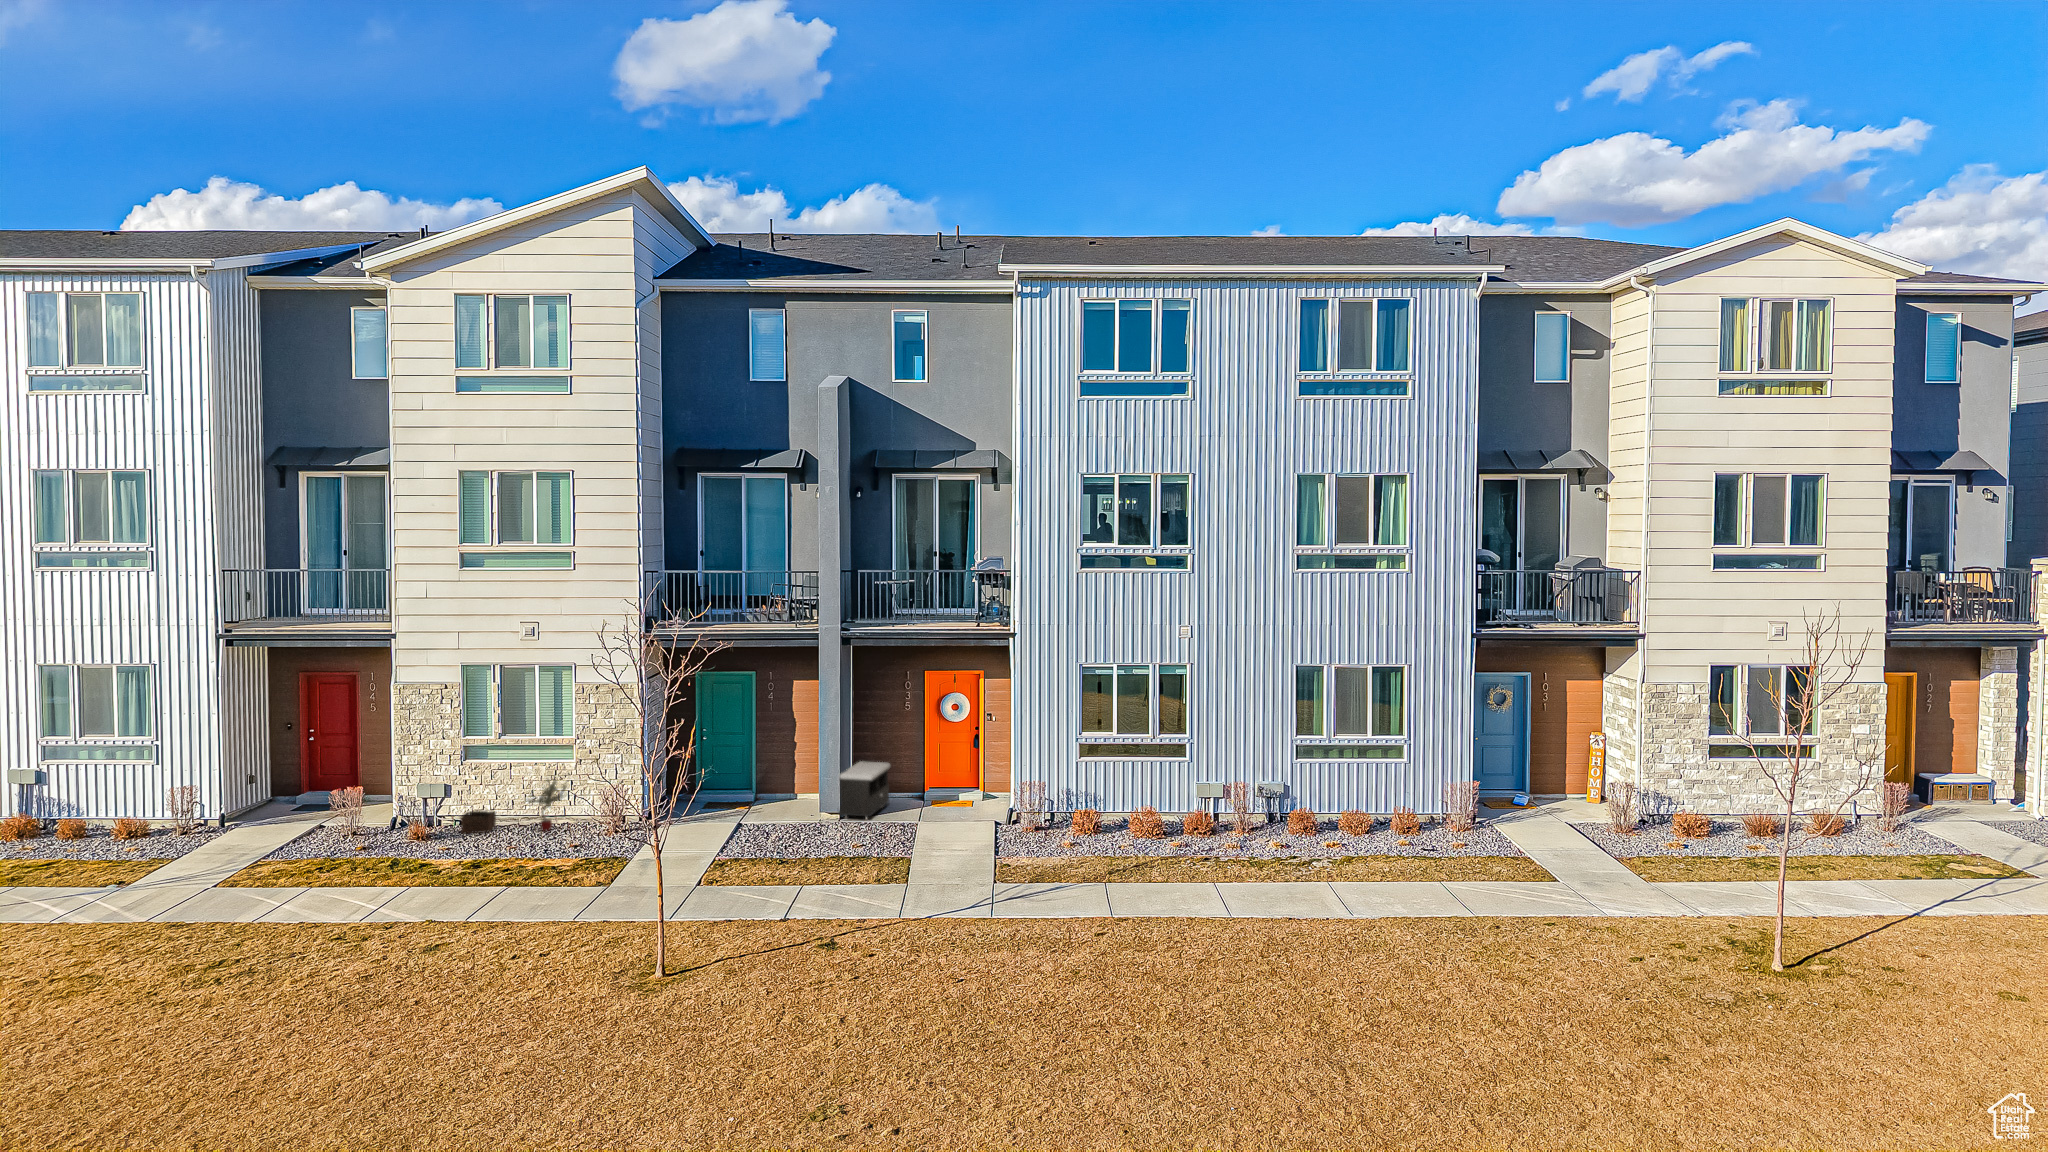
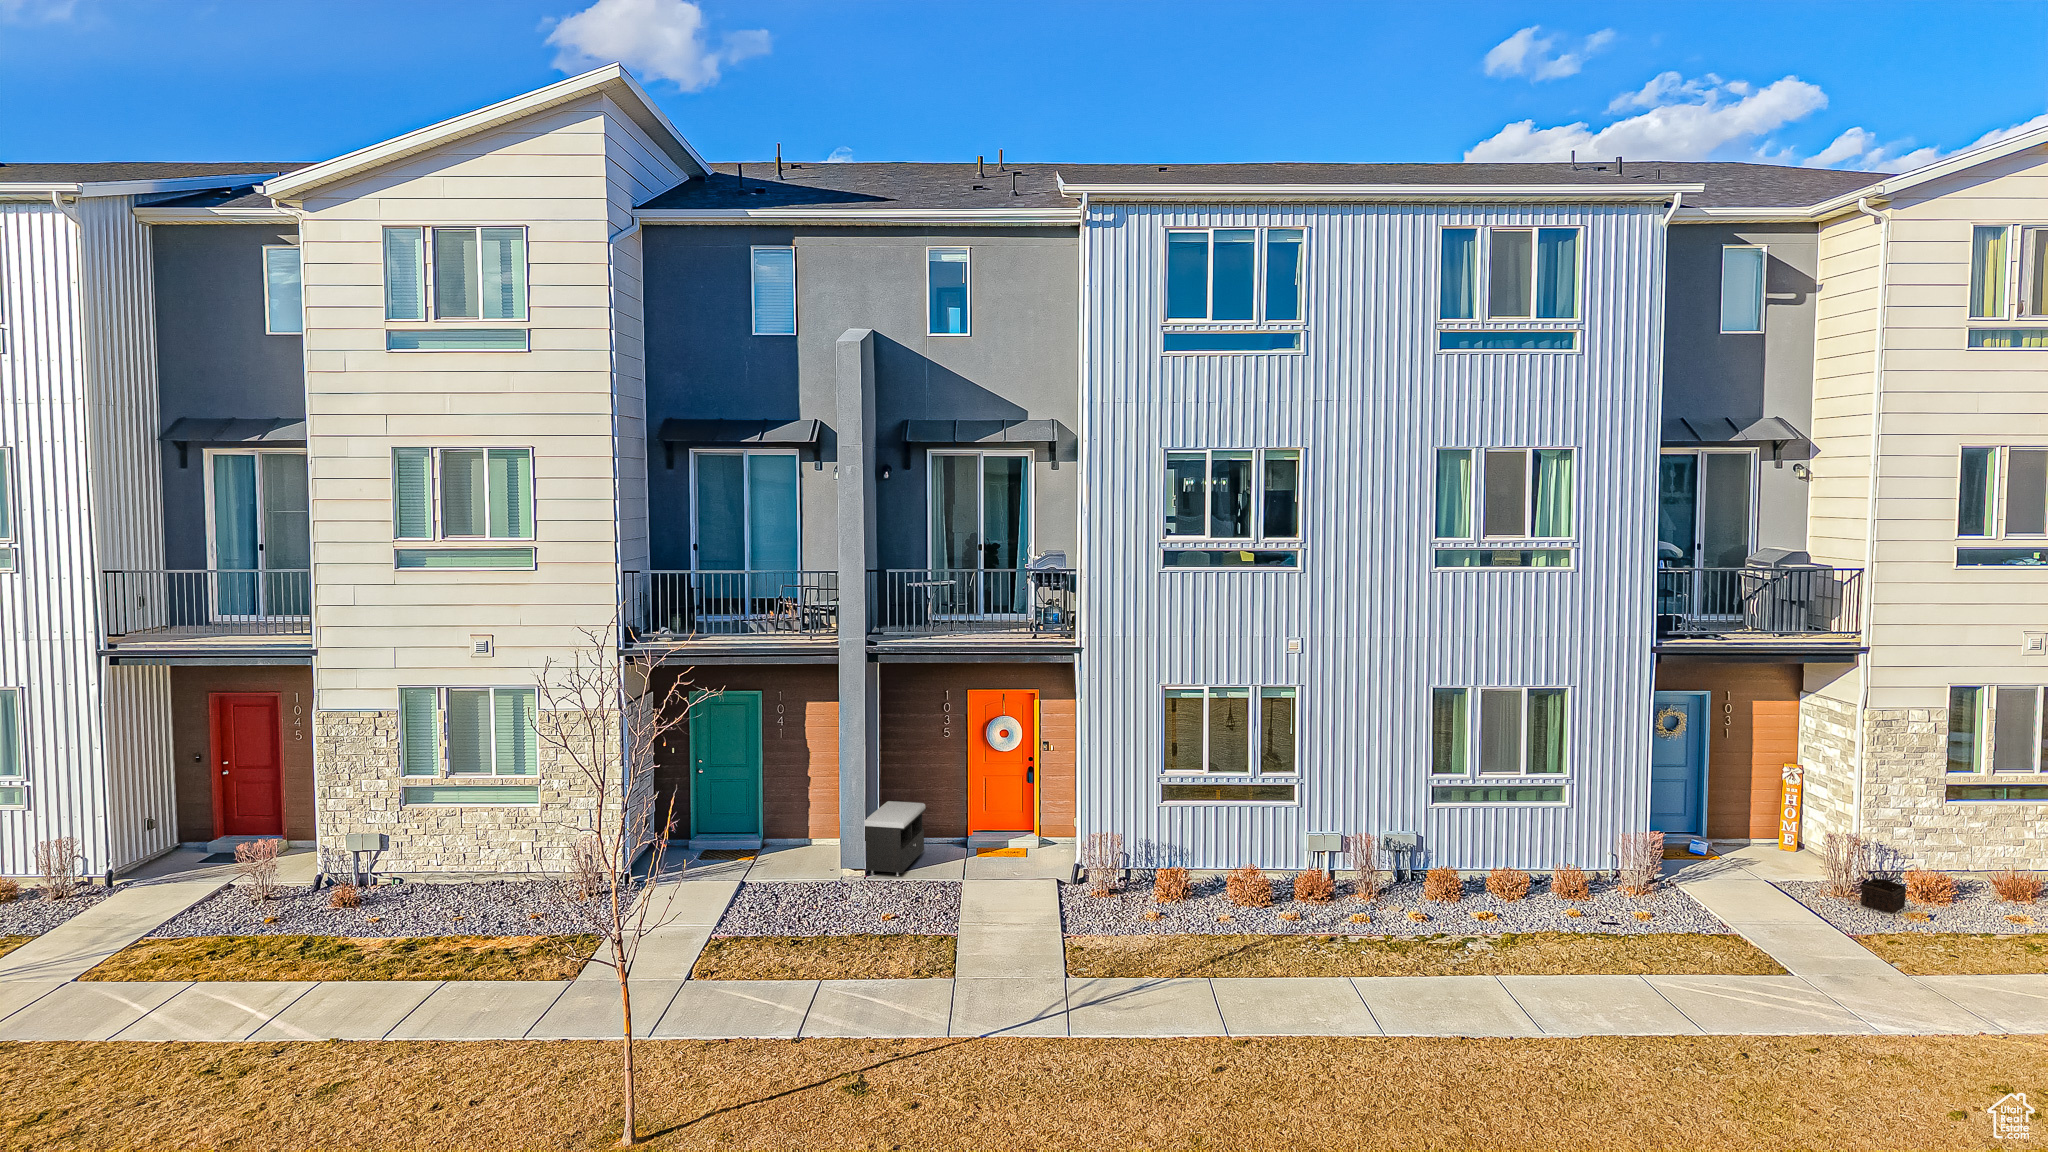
potted tree: present [526,776,567,831] -> none [477,824,530,893]
basket: present [461,811,496,834] -> present [1859,879,1906,913]

